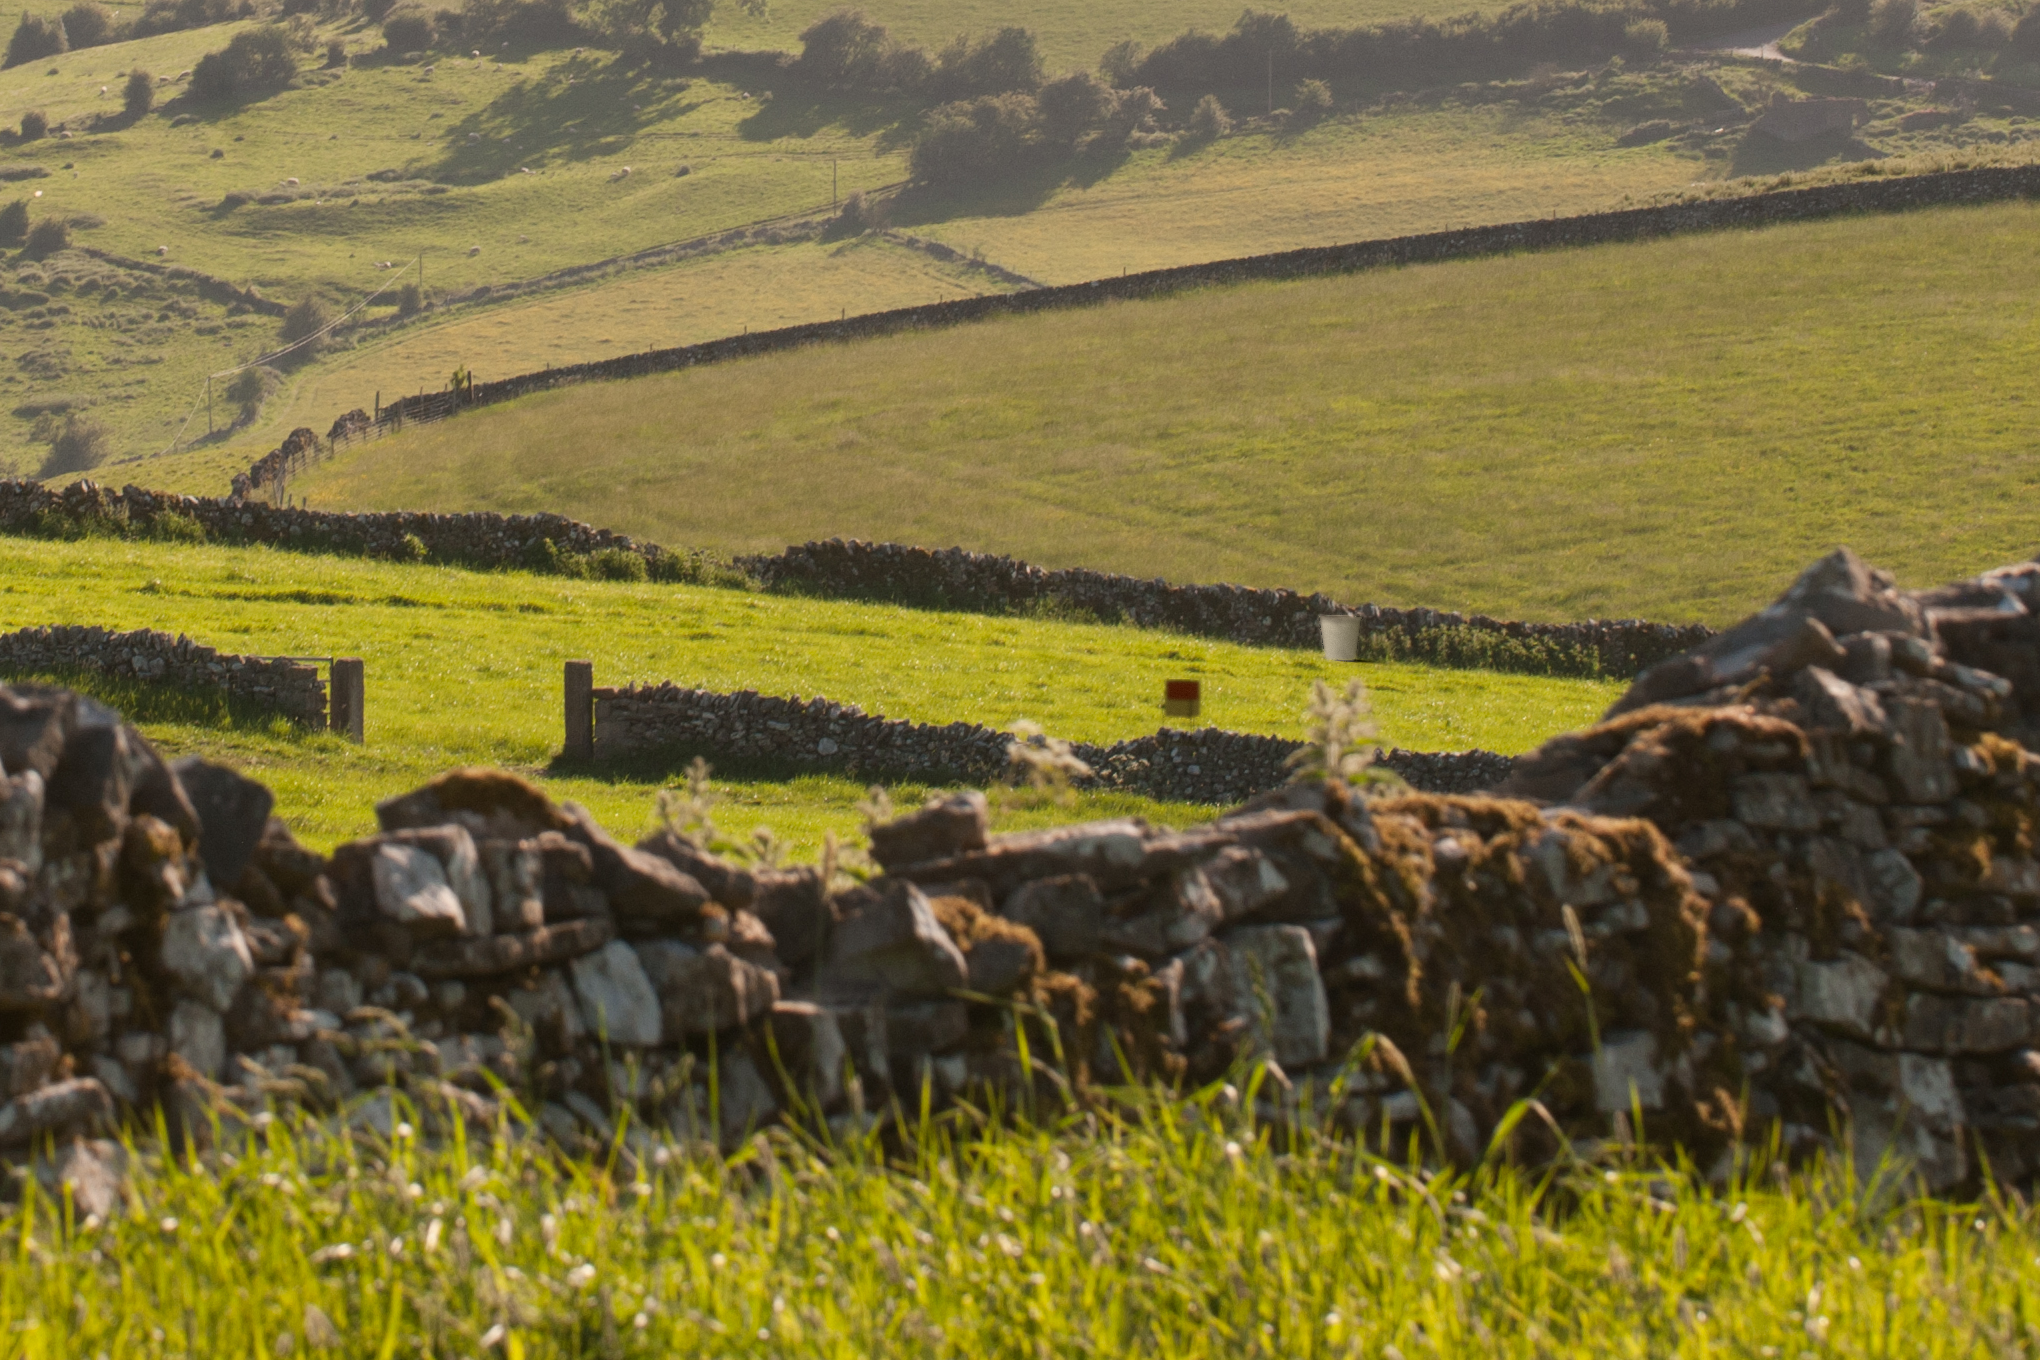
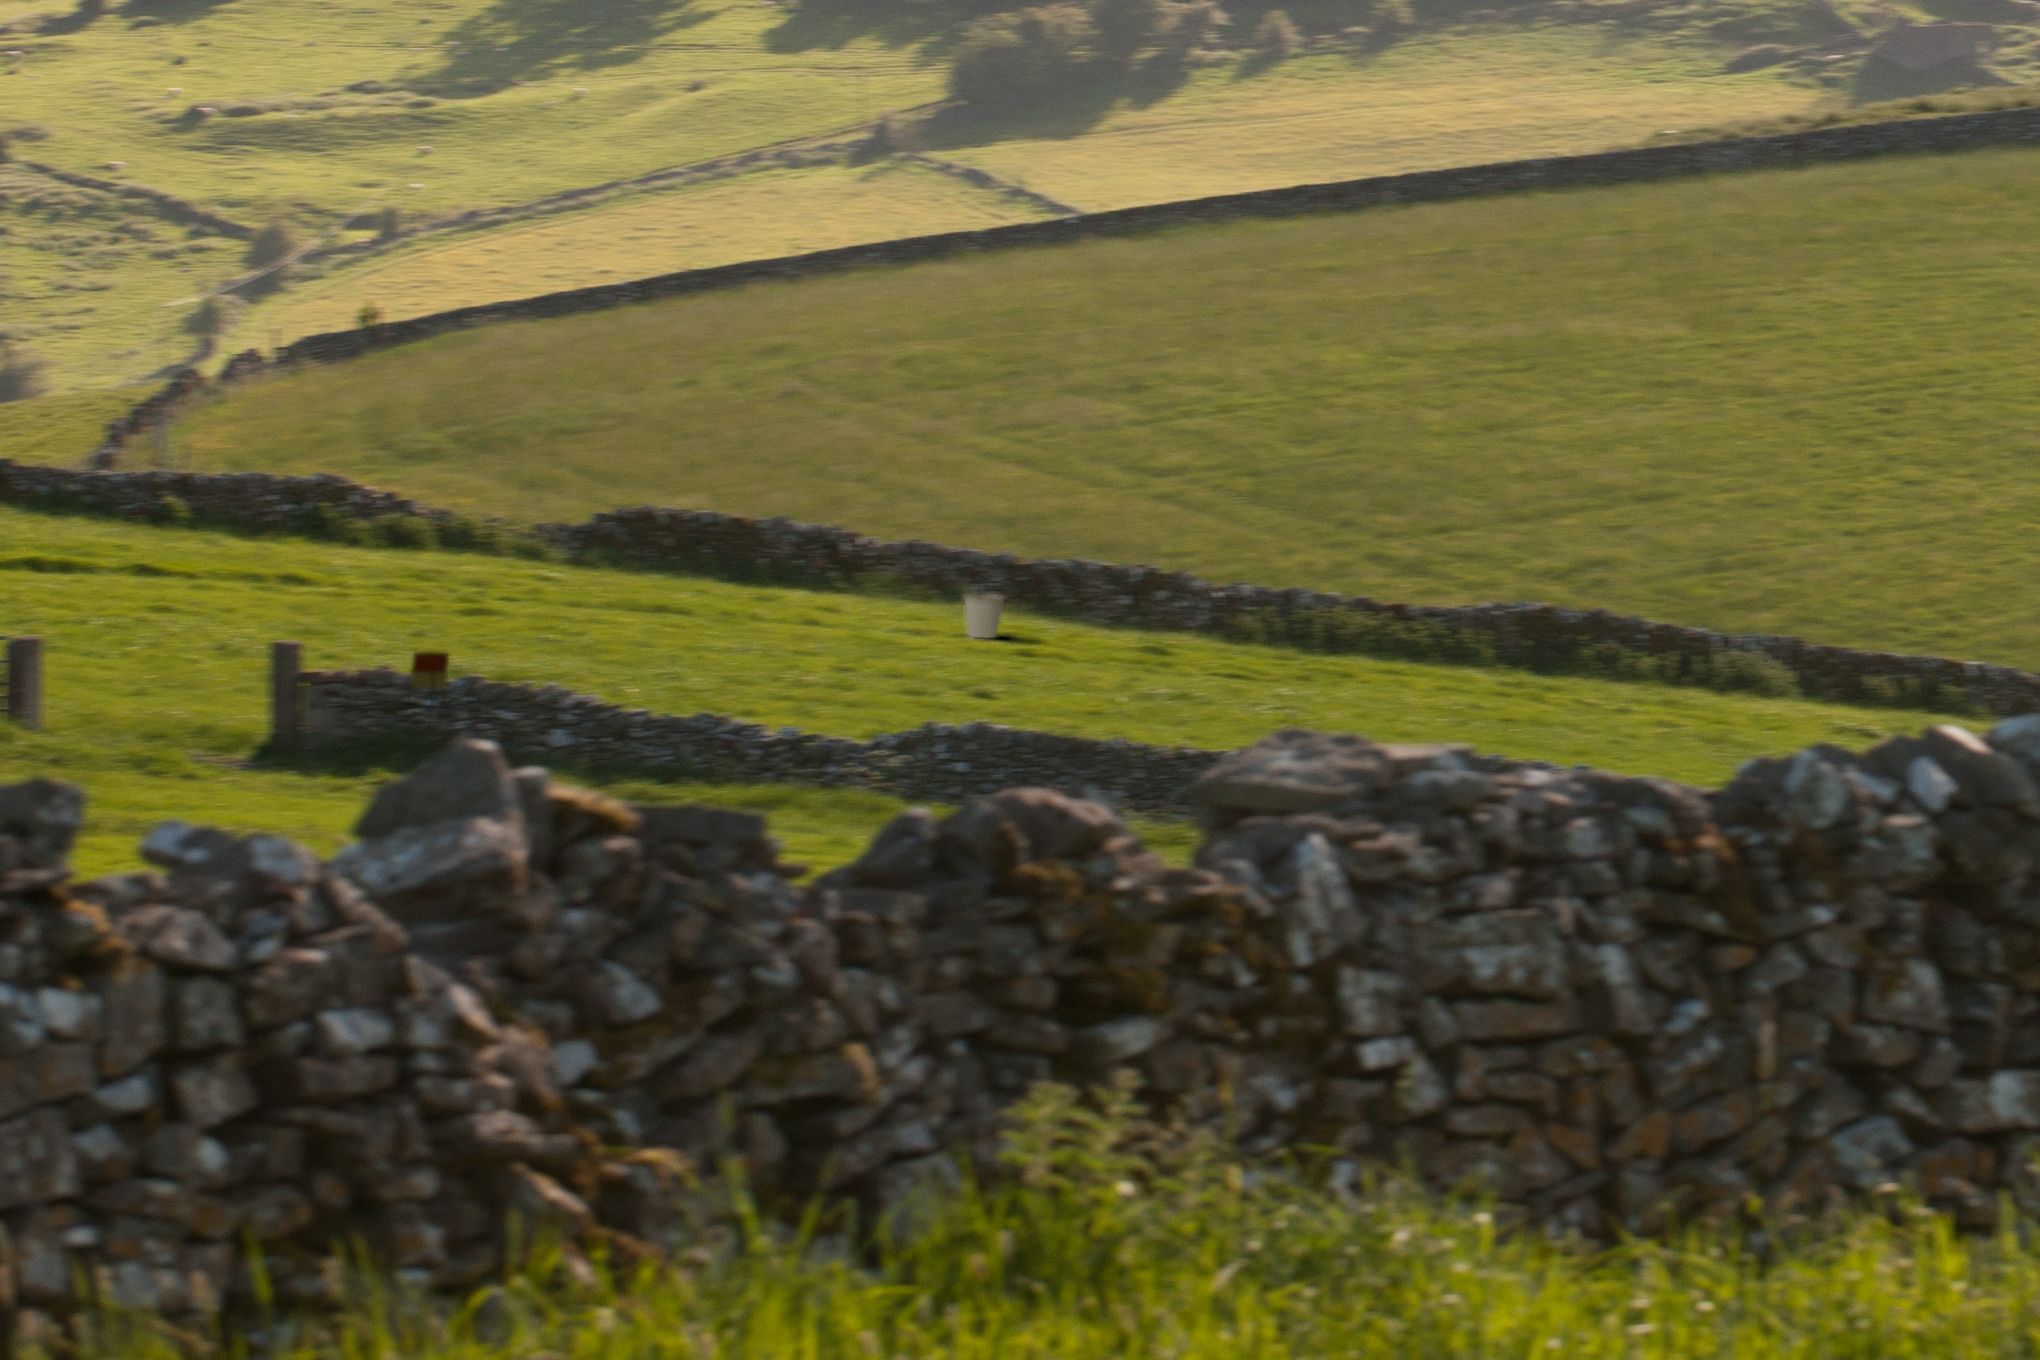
planter: present [1163,679,1201,720] -> present [410,651,449,699]

